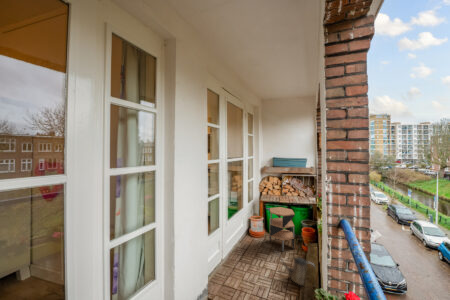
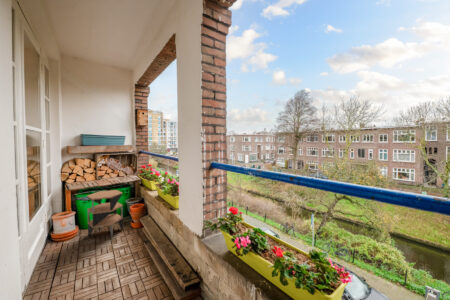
watering can: present [281,258,312,285] -> none [112,228,157,255]

